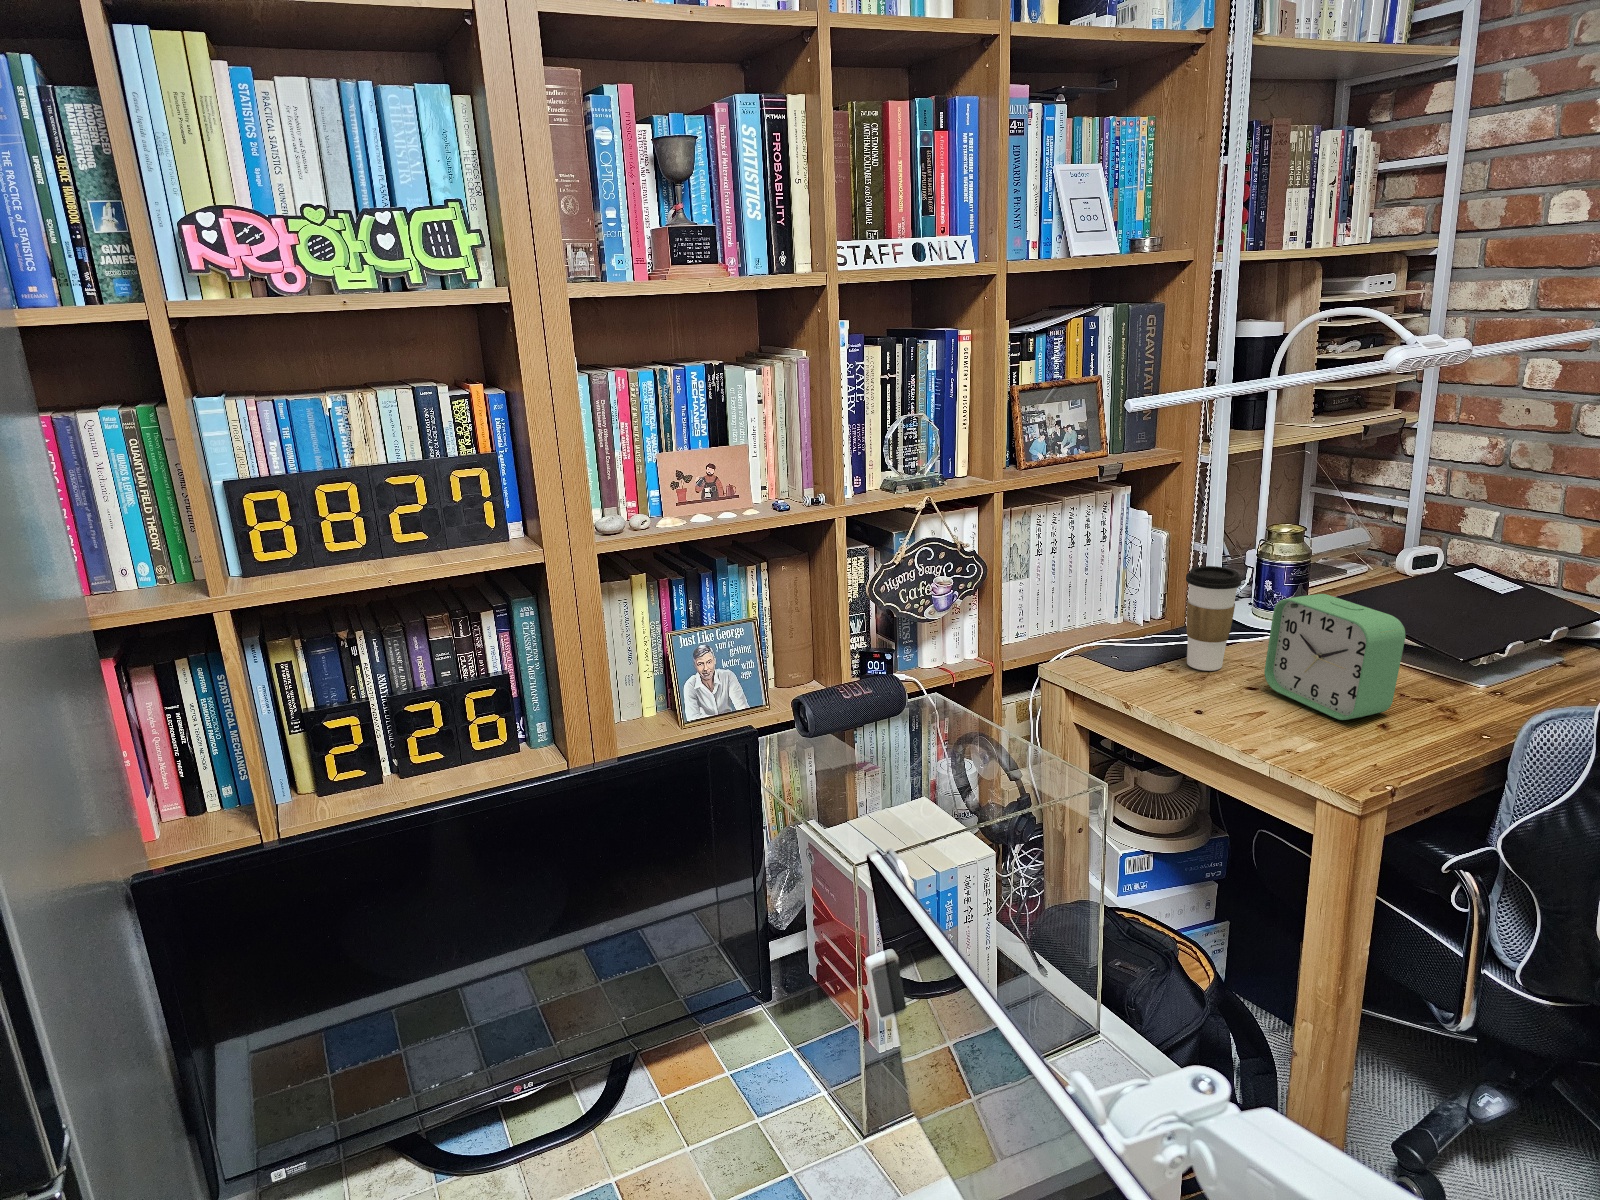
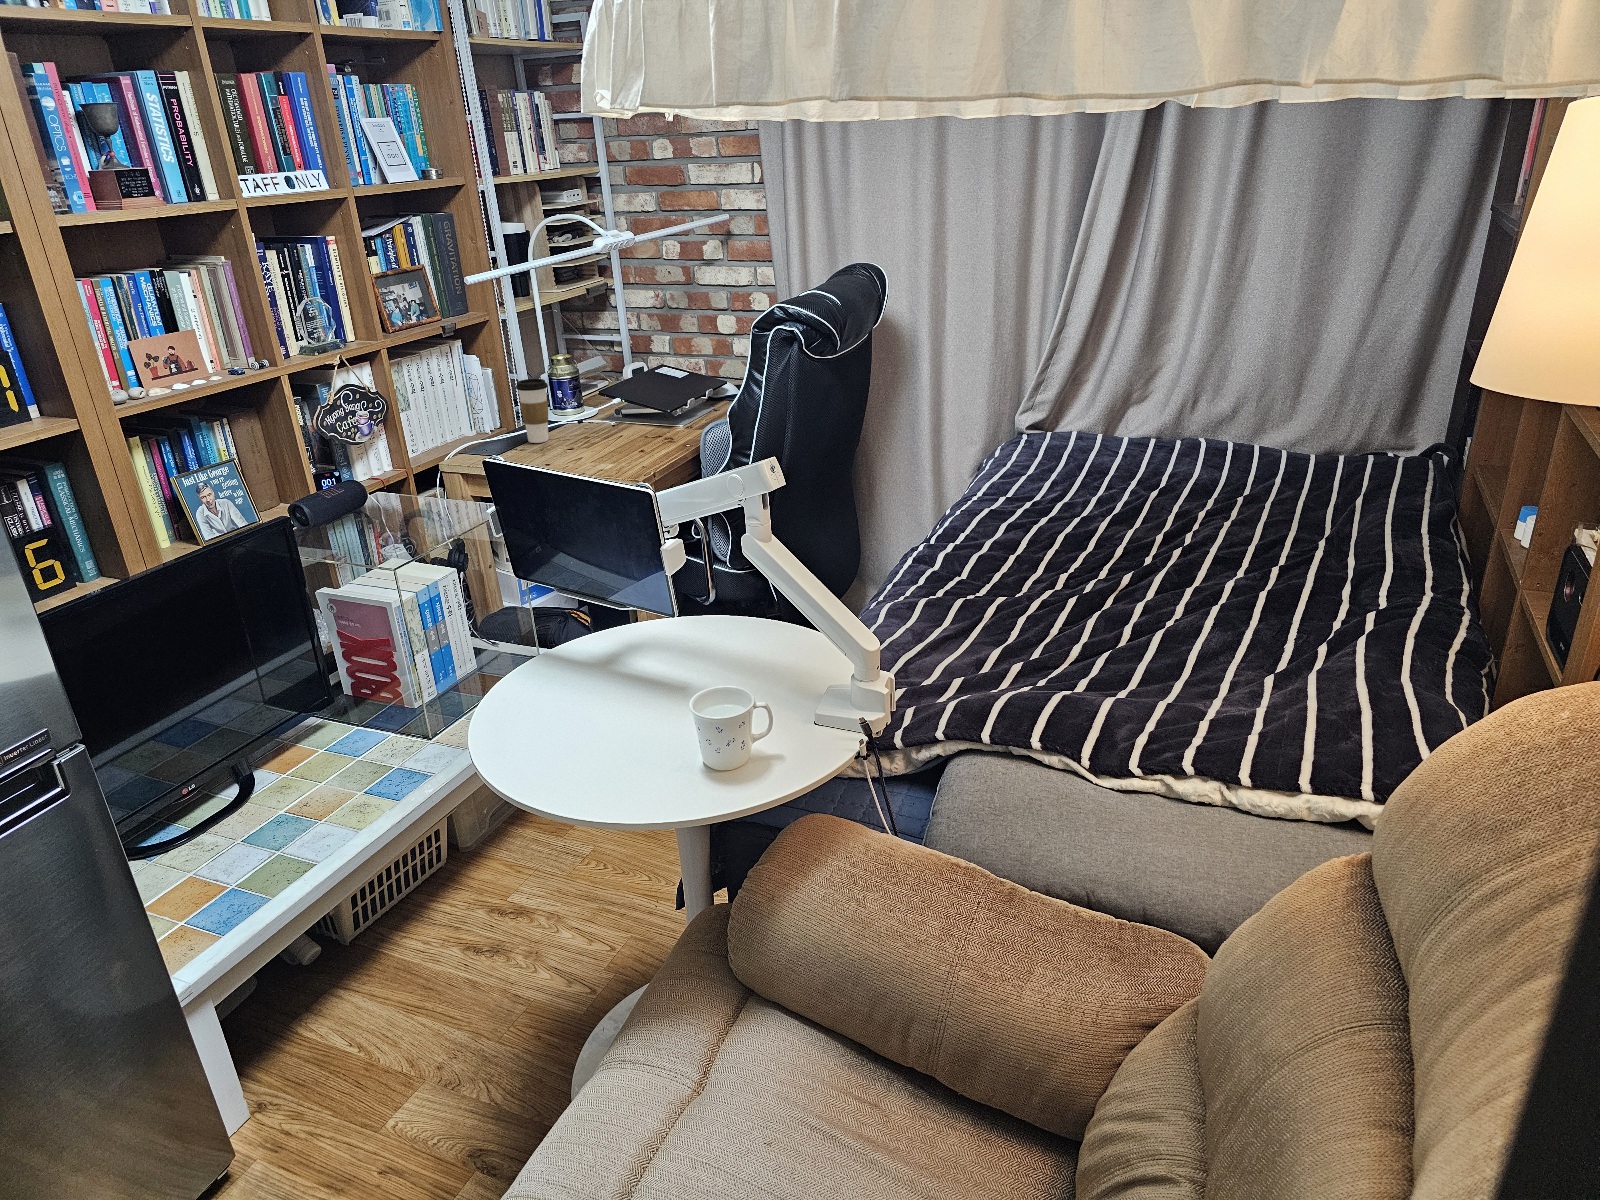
alarm clock: present [1264,594,1405,720] -> none [570,382,638,446]

